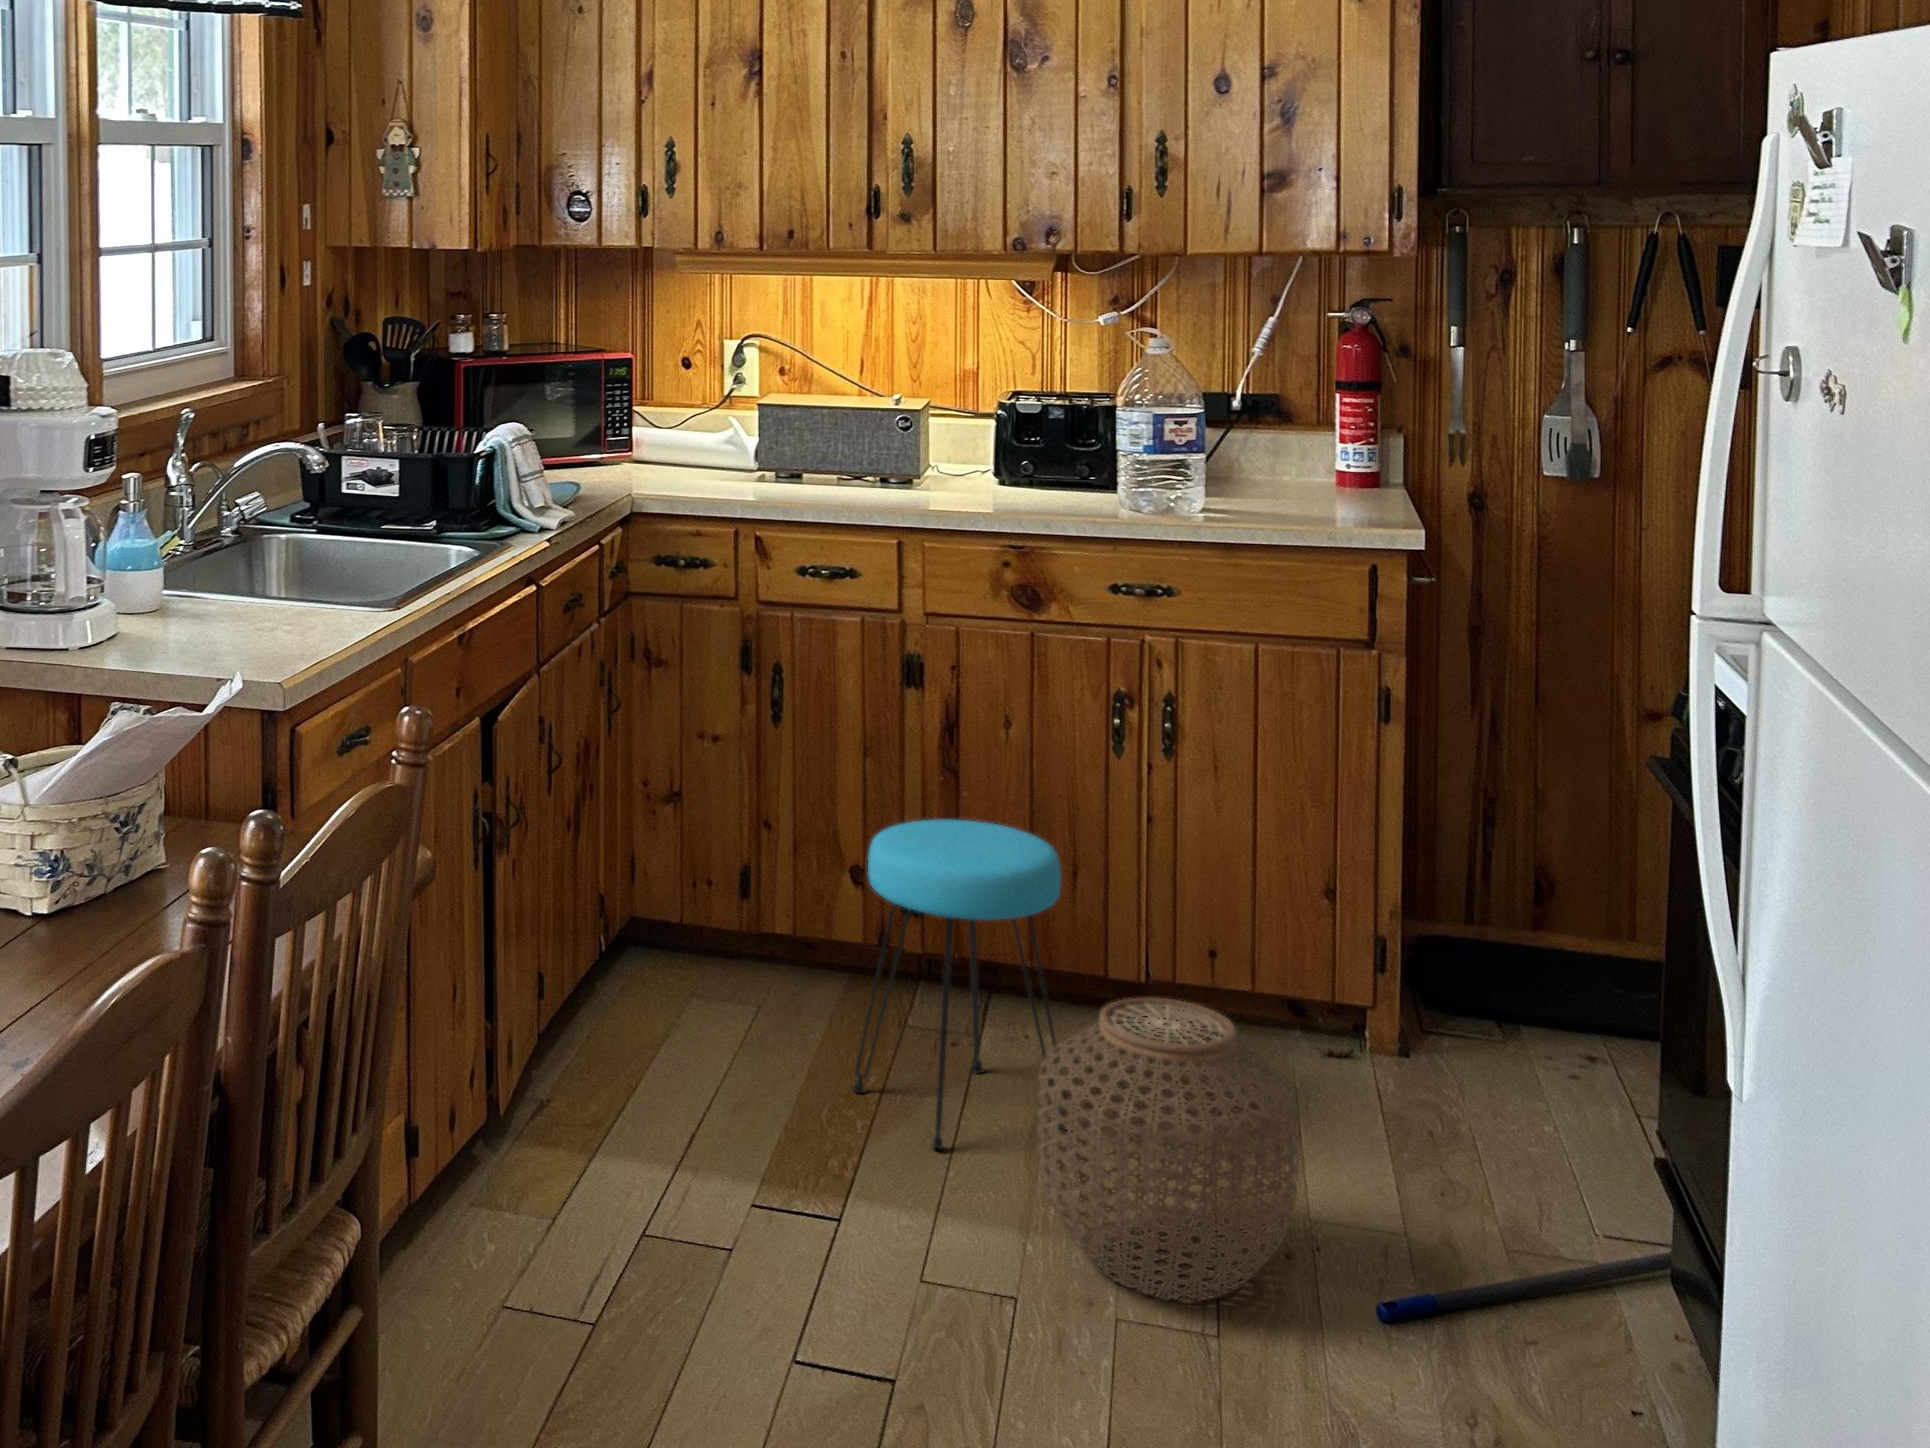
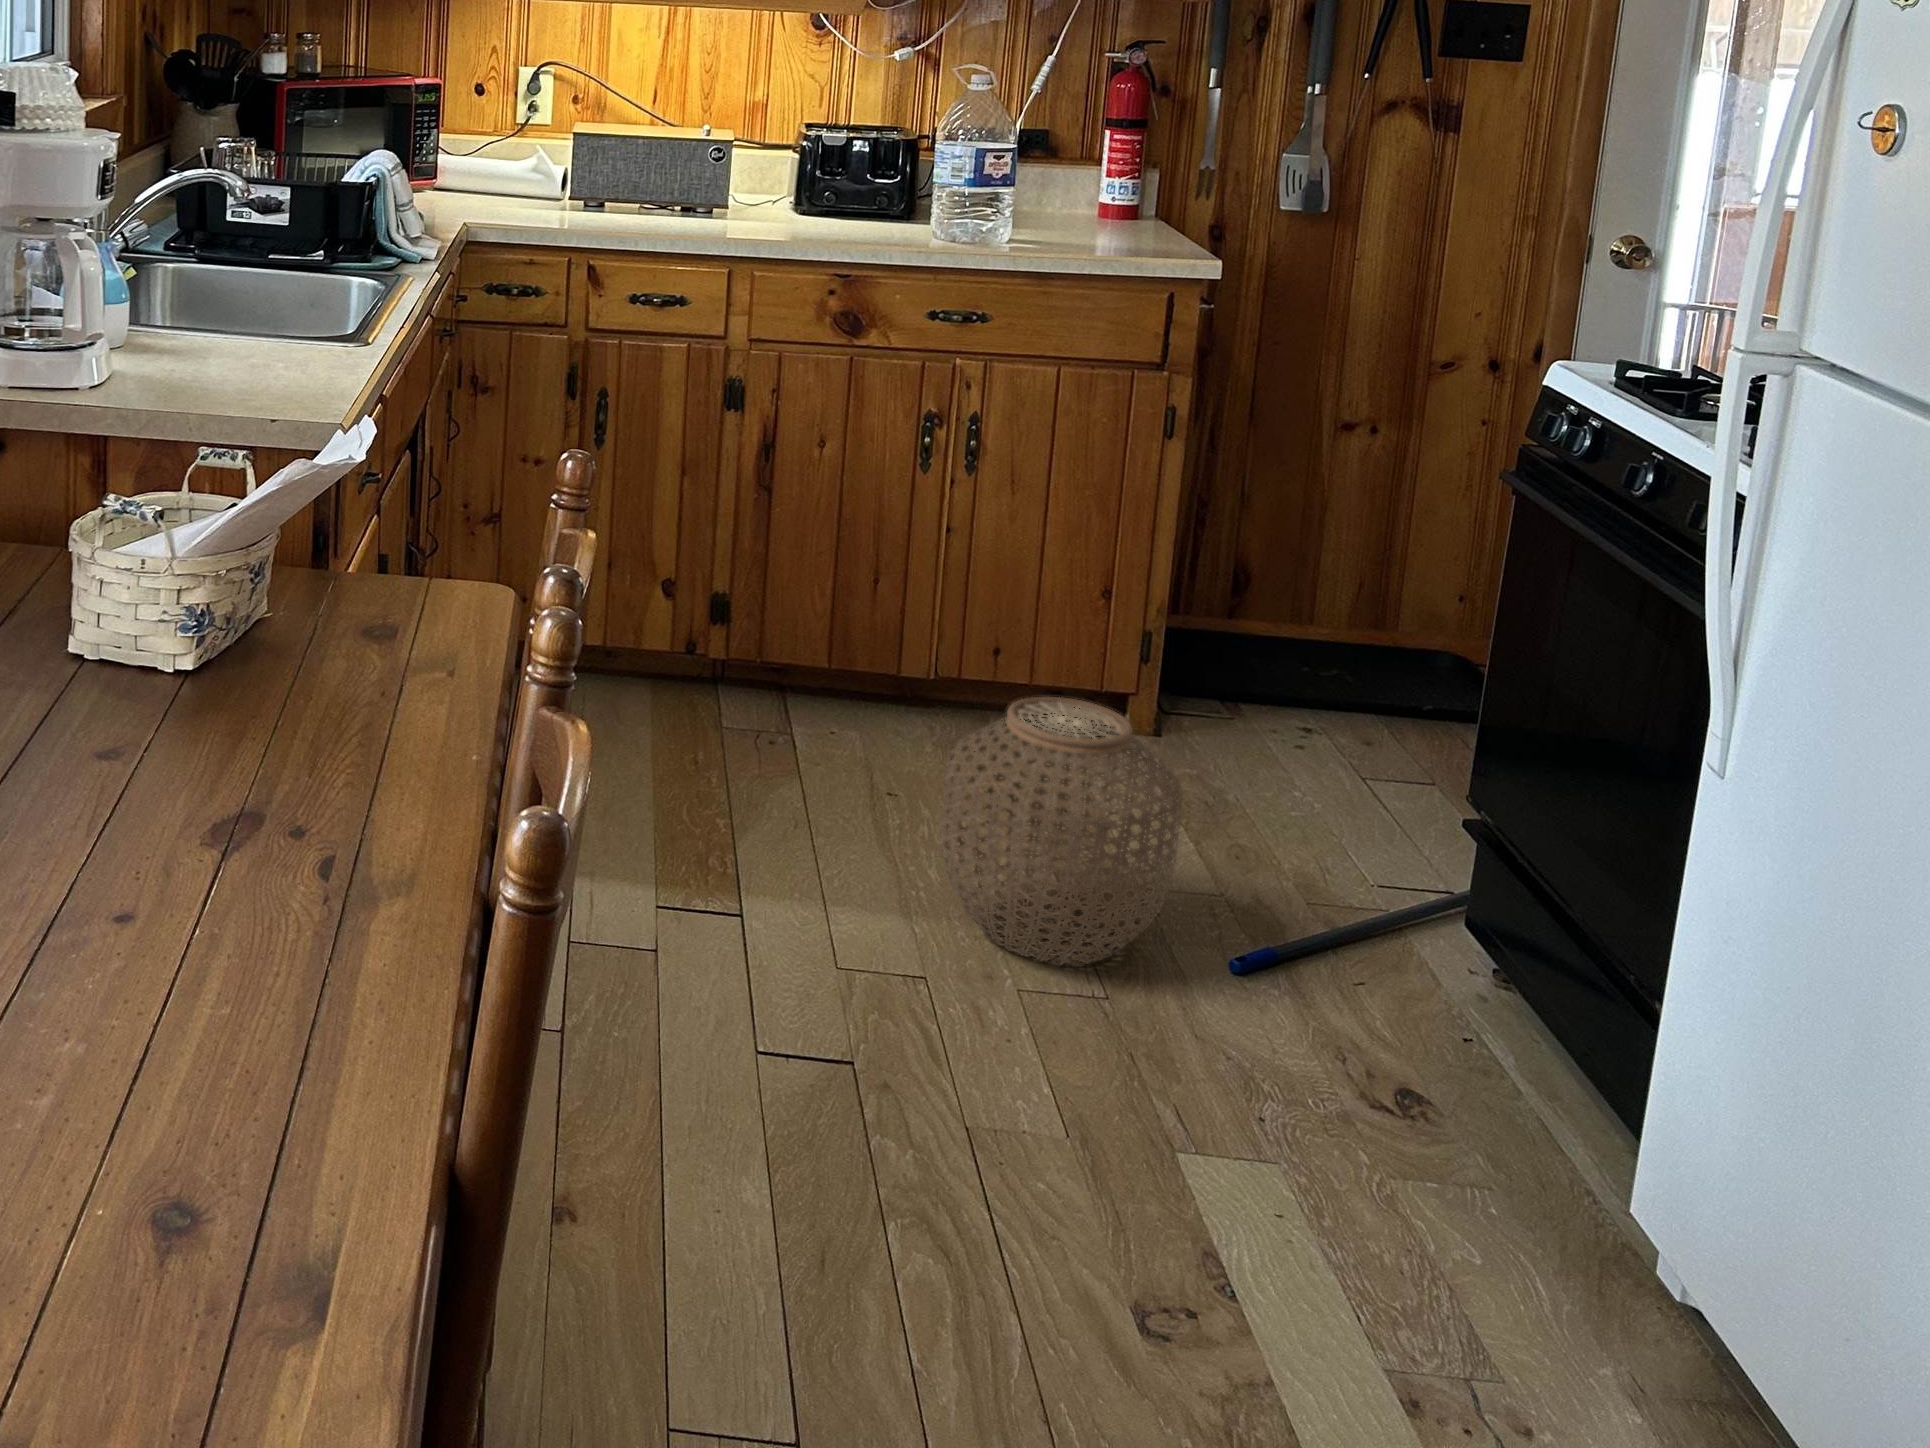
stool: present [852,820,1068,1148] -> none [707,535,920,840]

